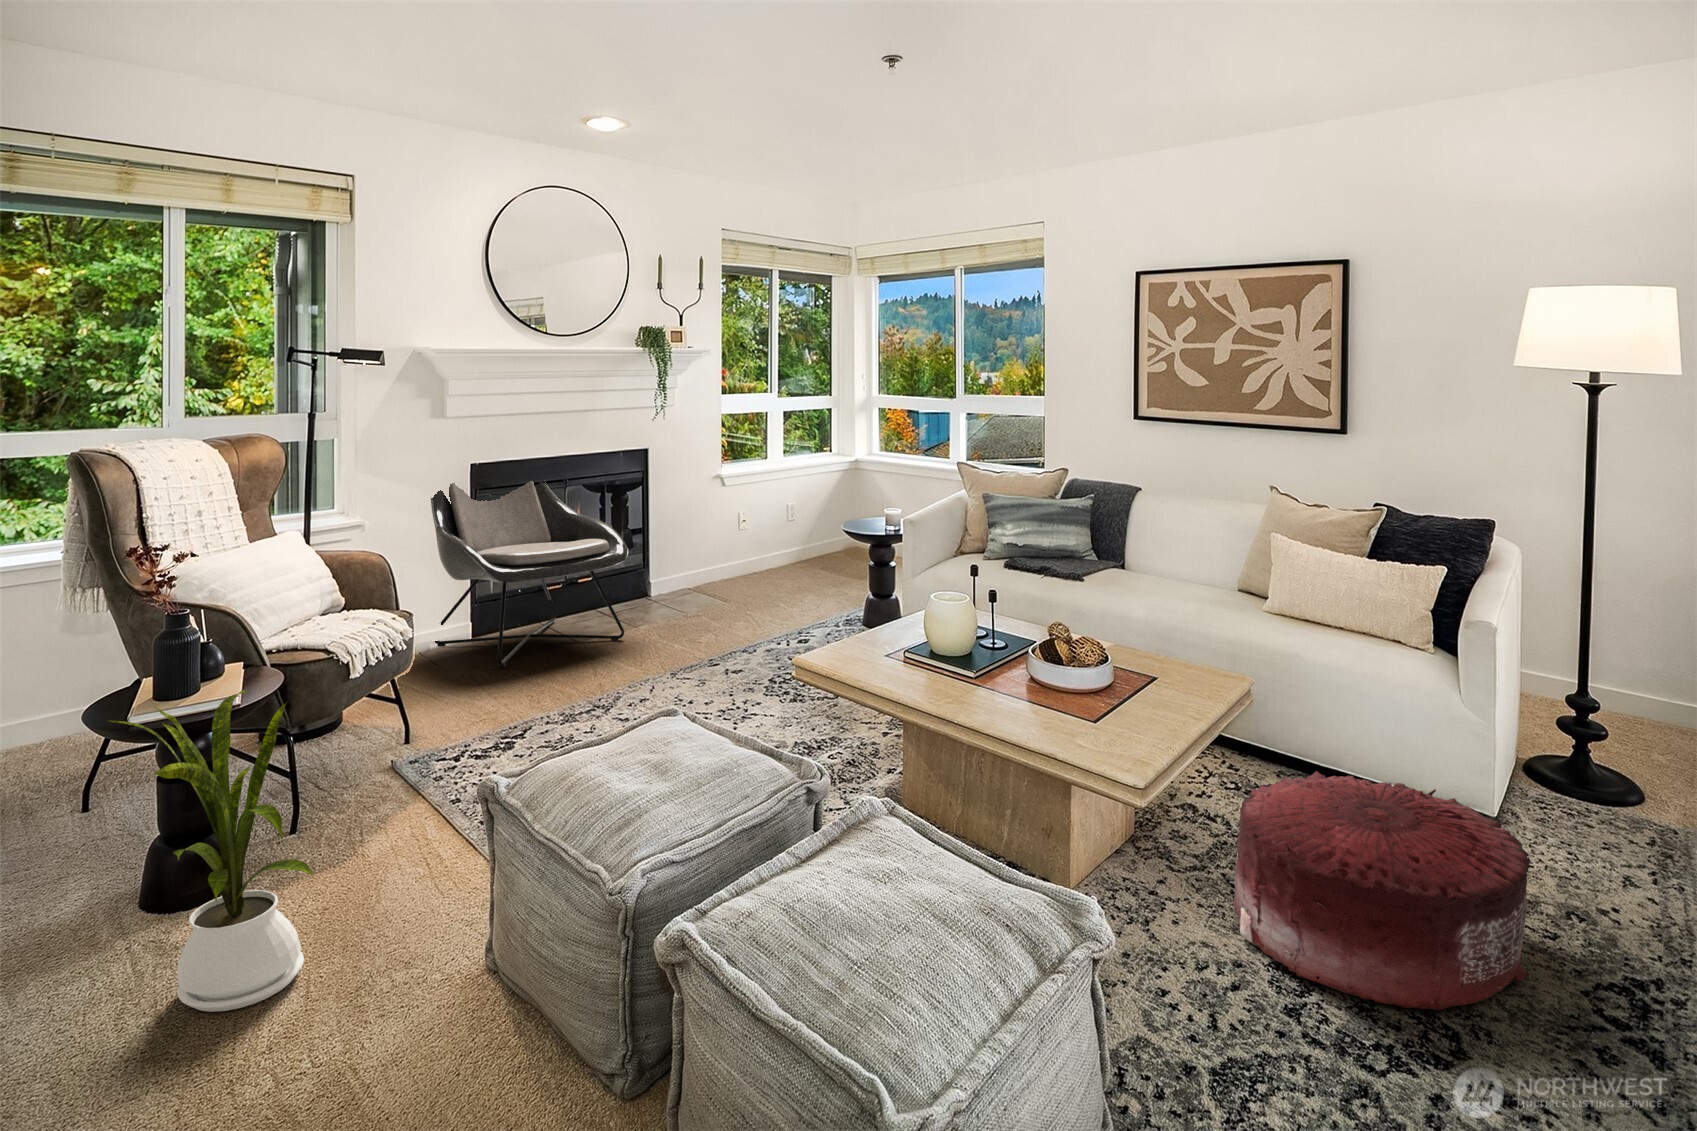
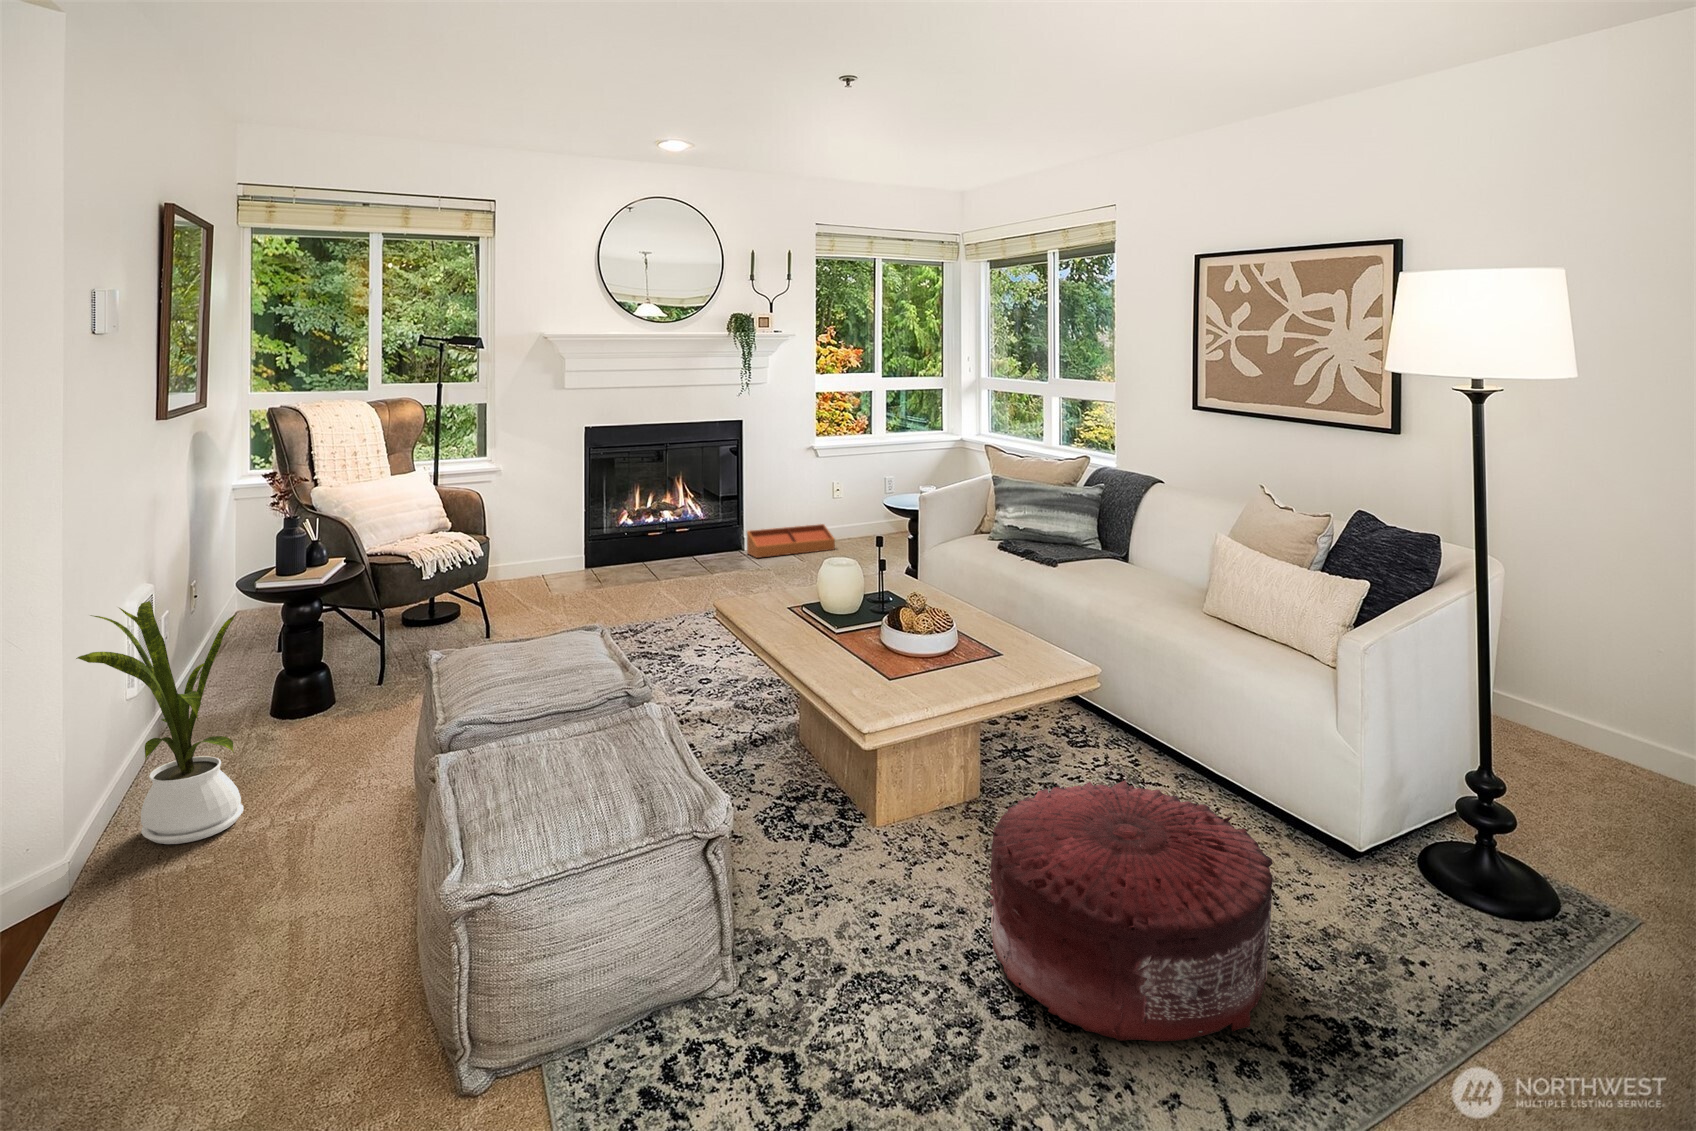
lounge chair: present [431,481,628,668] -> none [541,429,698,603]
storage bin: none [650,559,745,601] -> present [747,524,835,558]

